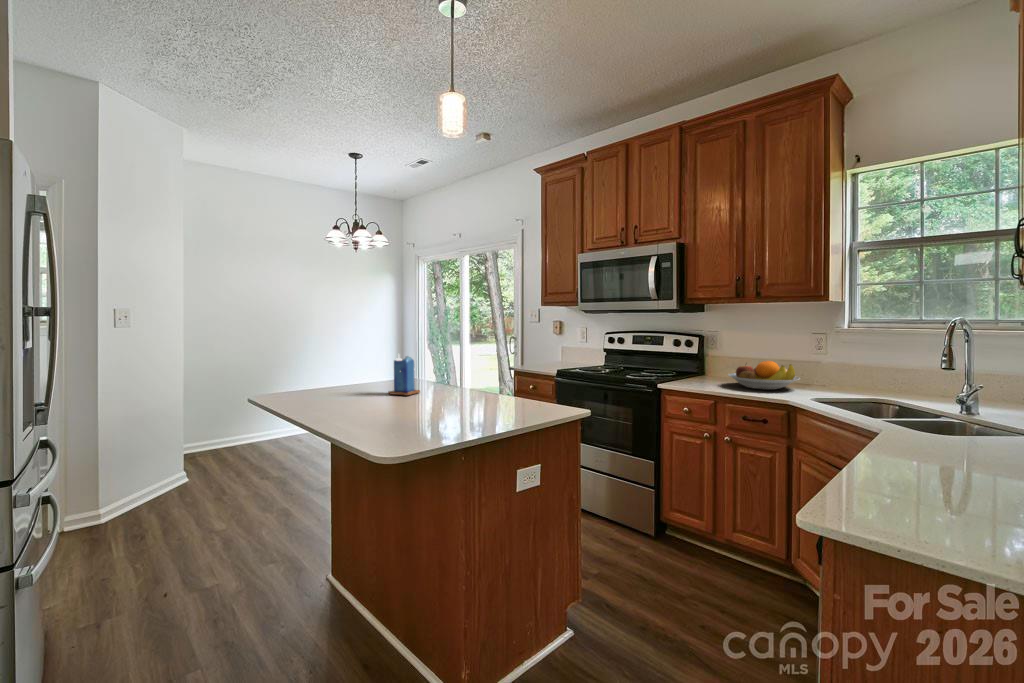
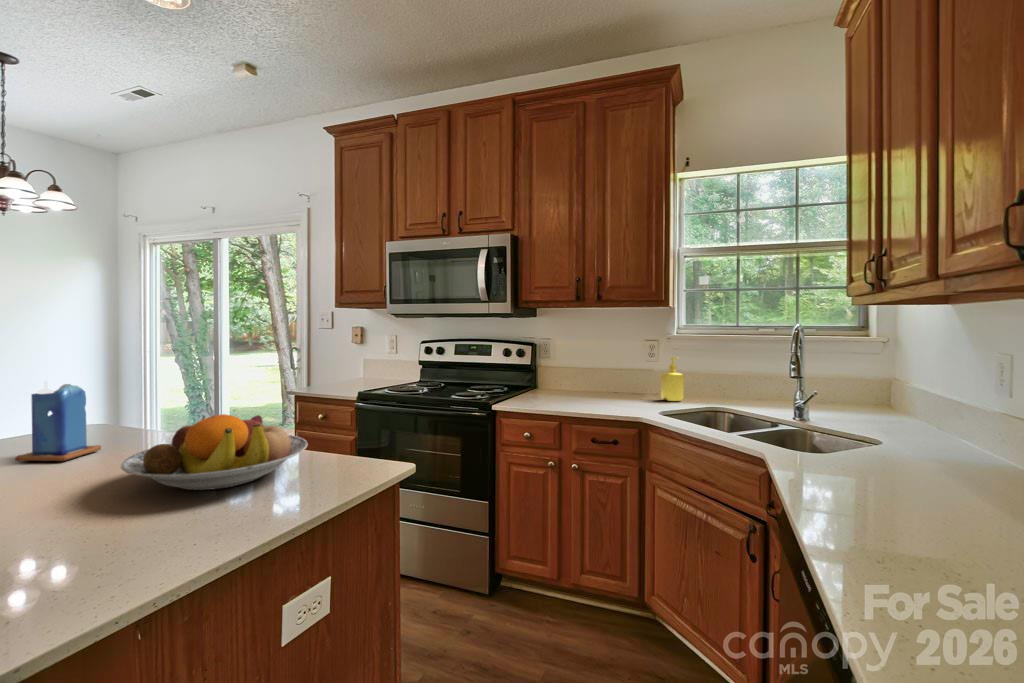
soap dispenser: none [825,349,849,391] -> present [661,357,684,401]
fruit bowl: present [728,361,800,390] -> present [121,414,308,490]

